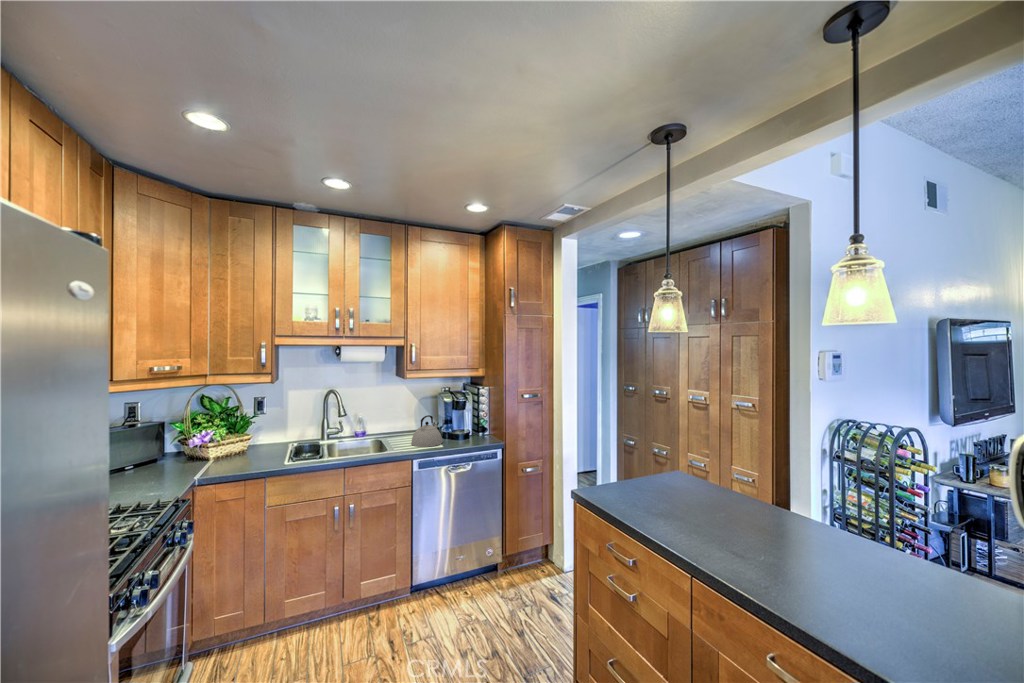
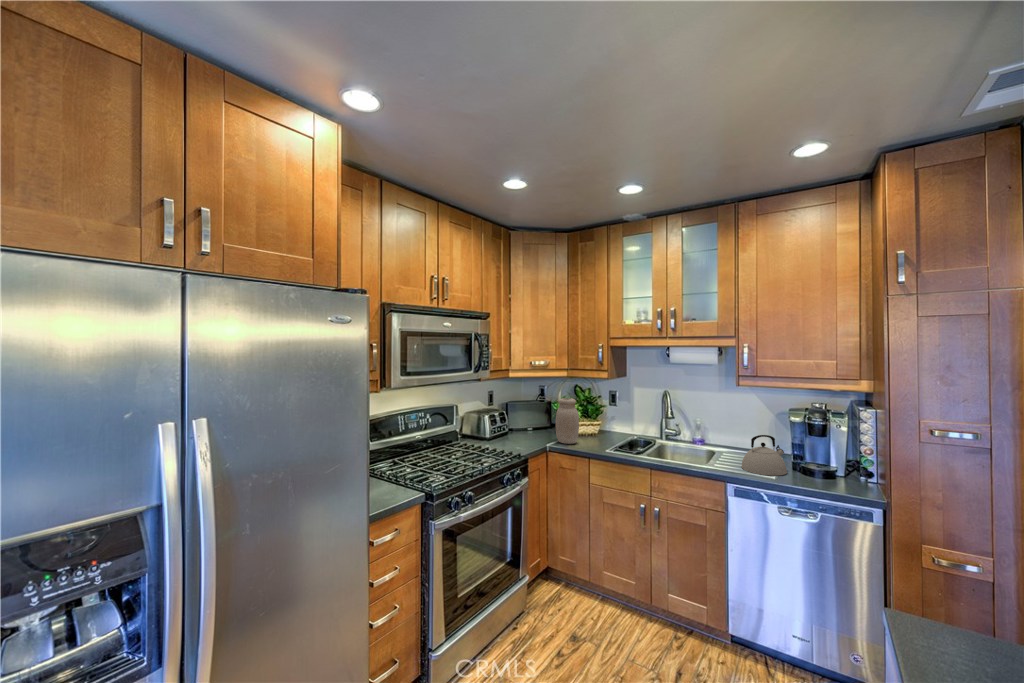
jar: none [202,411,239,470] -> present [556,398,579,444]

